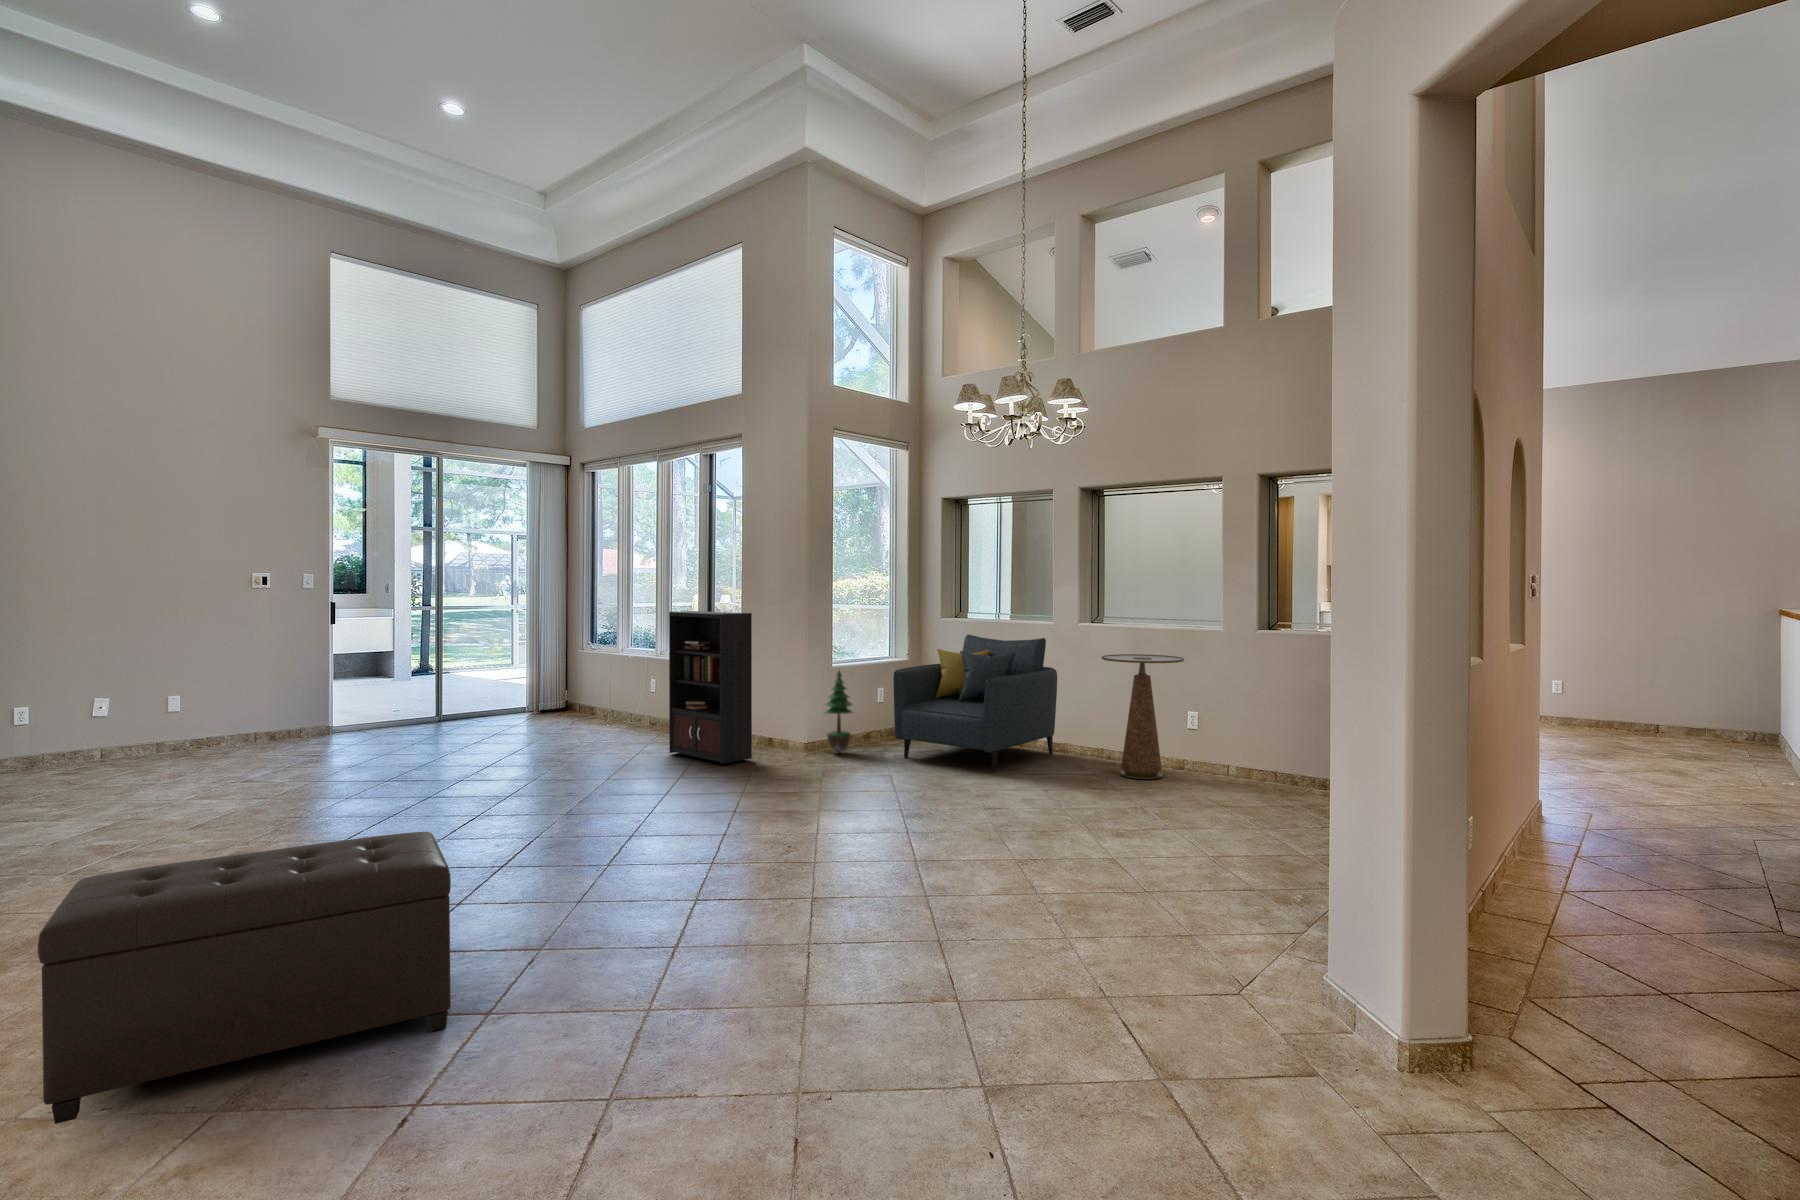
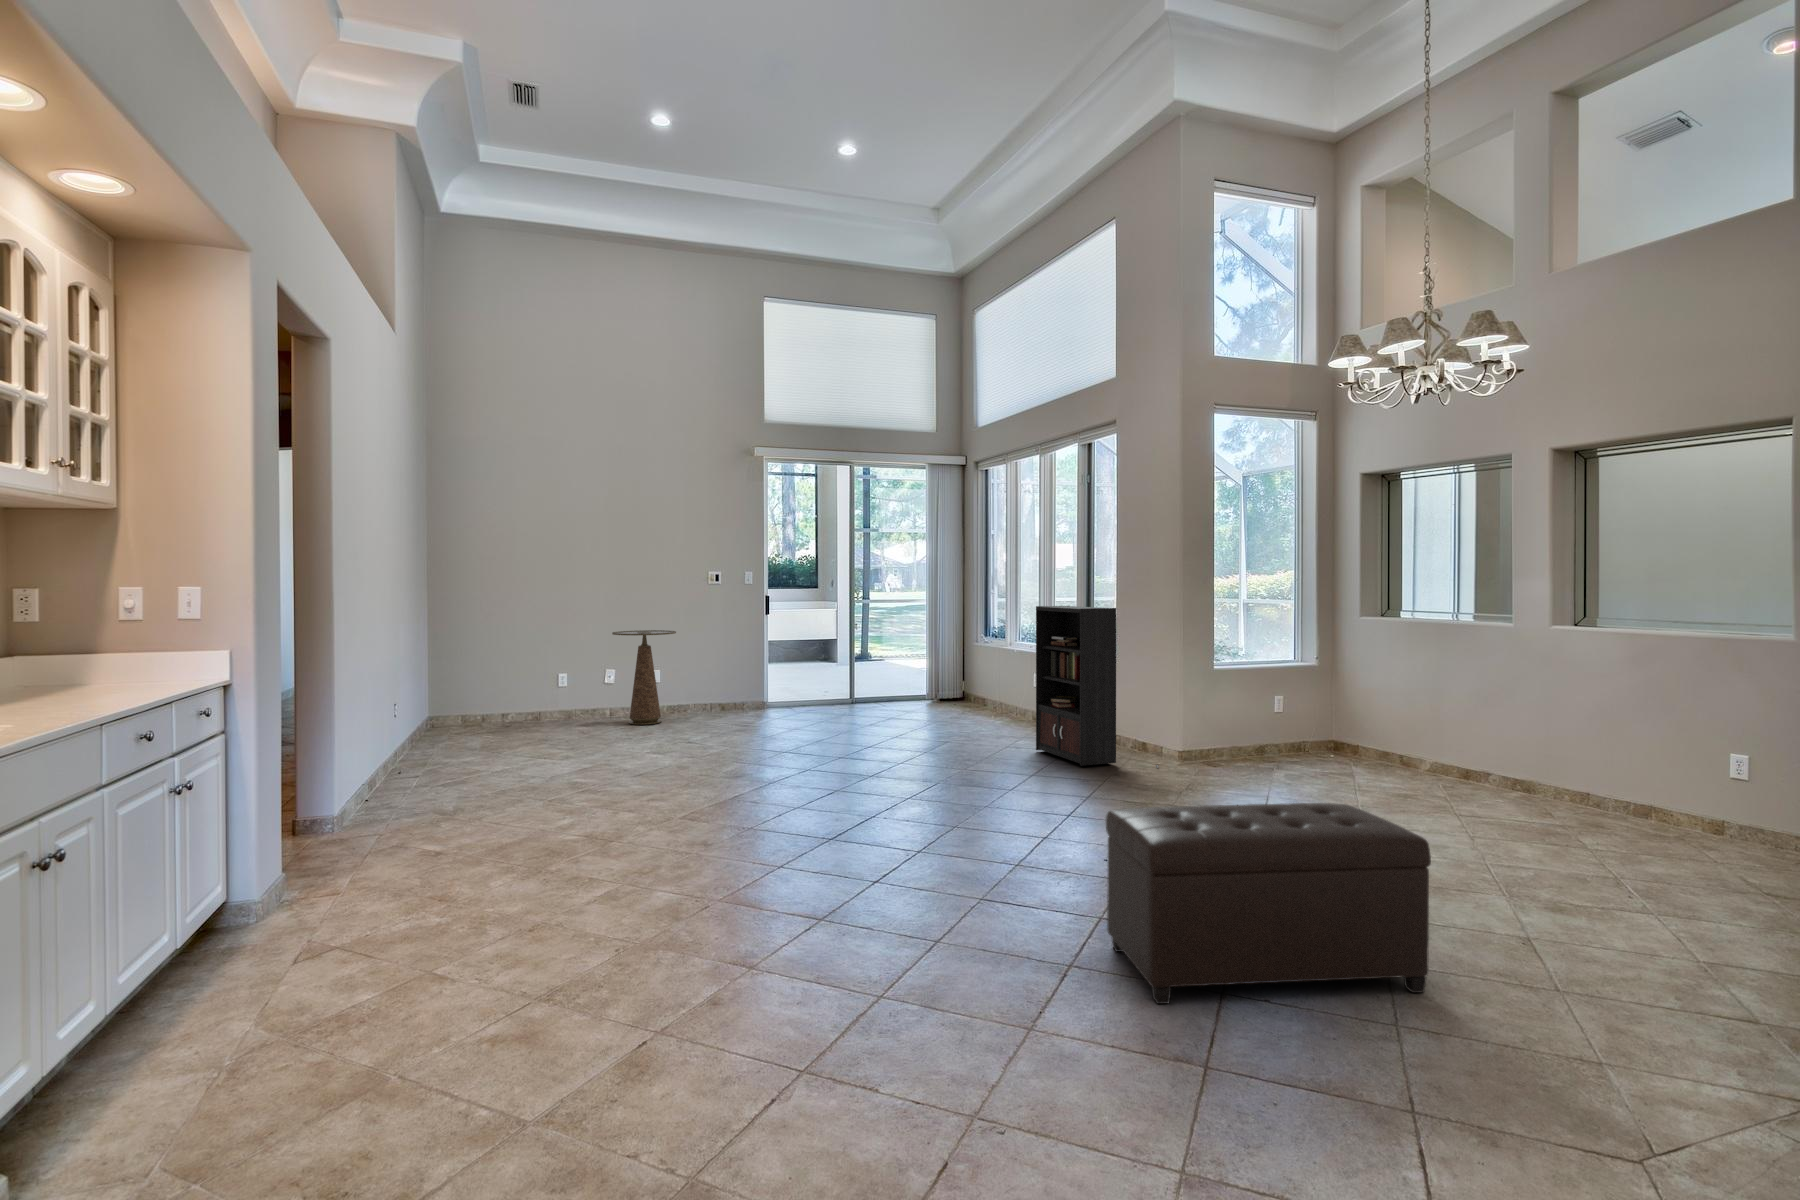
armchair: present [893,634,1057,772] -> none [1281,637,1510,806]
side table: present [1101,654,1184,779] -> present [612,630,676,725]
potted tree: present [825,671,852,753] -> none [1200,672,1236,767]
ottoman: present [38,832,451,1124] -> present [1106,803,1431,1004]

